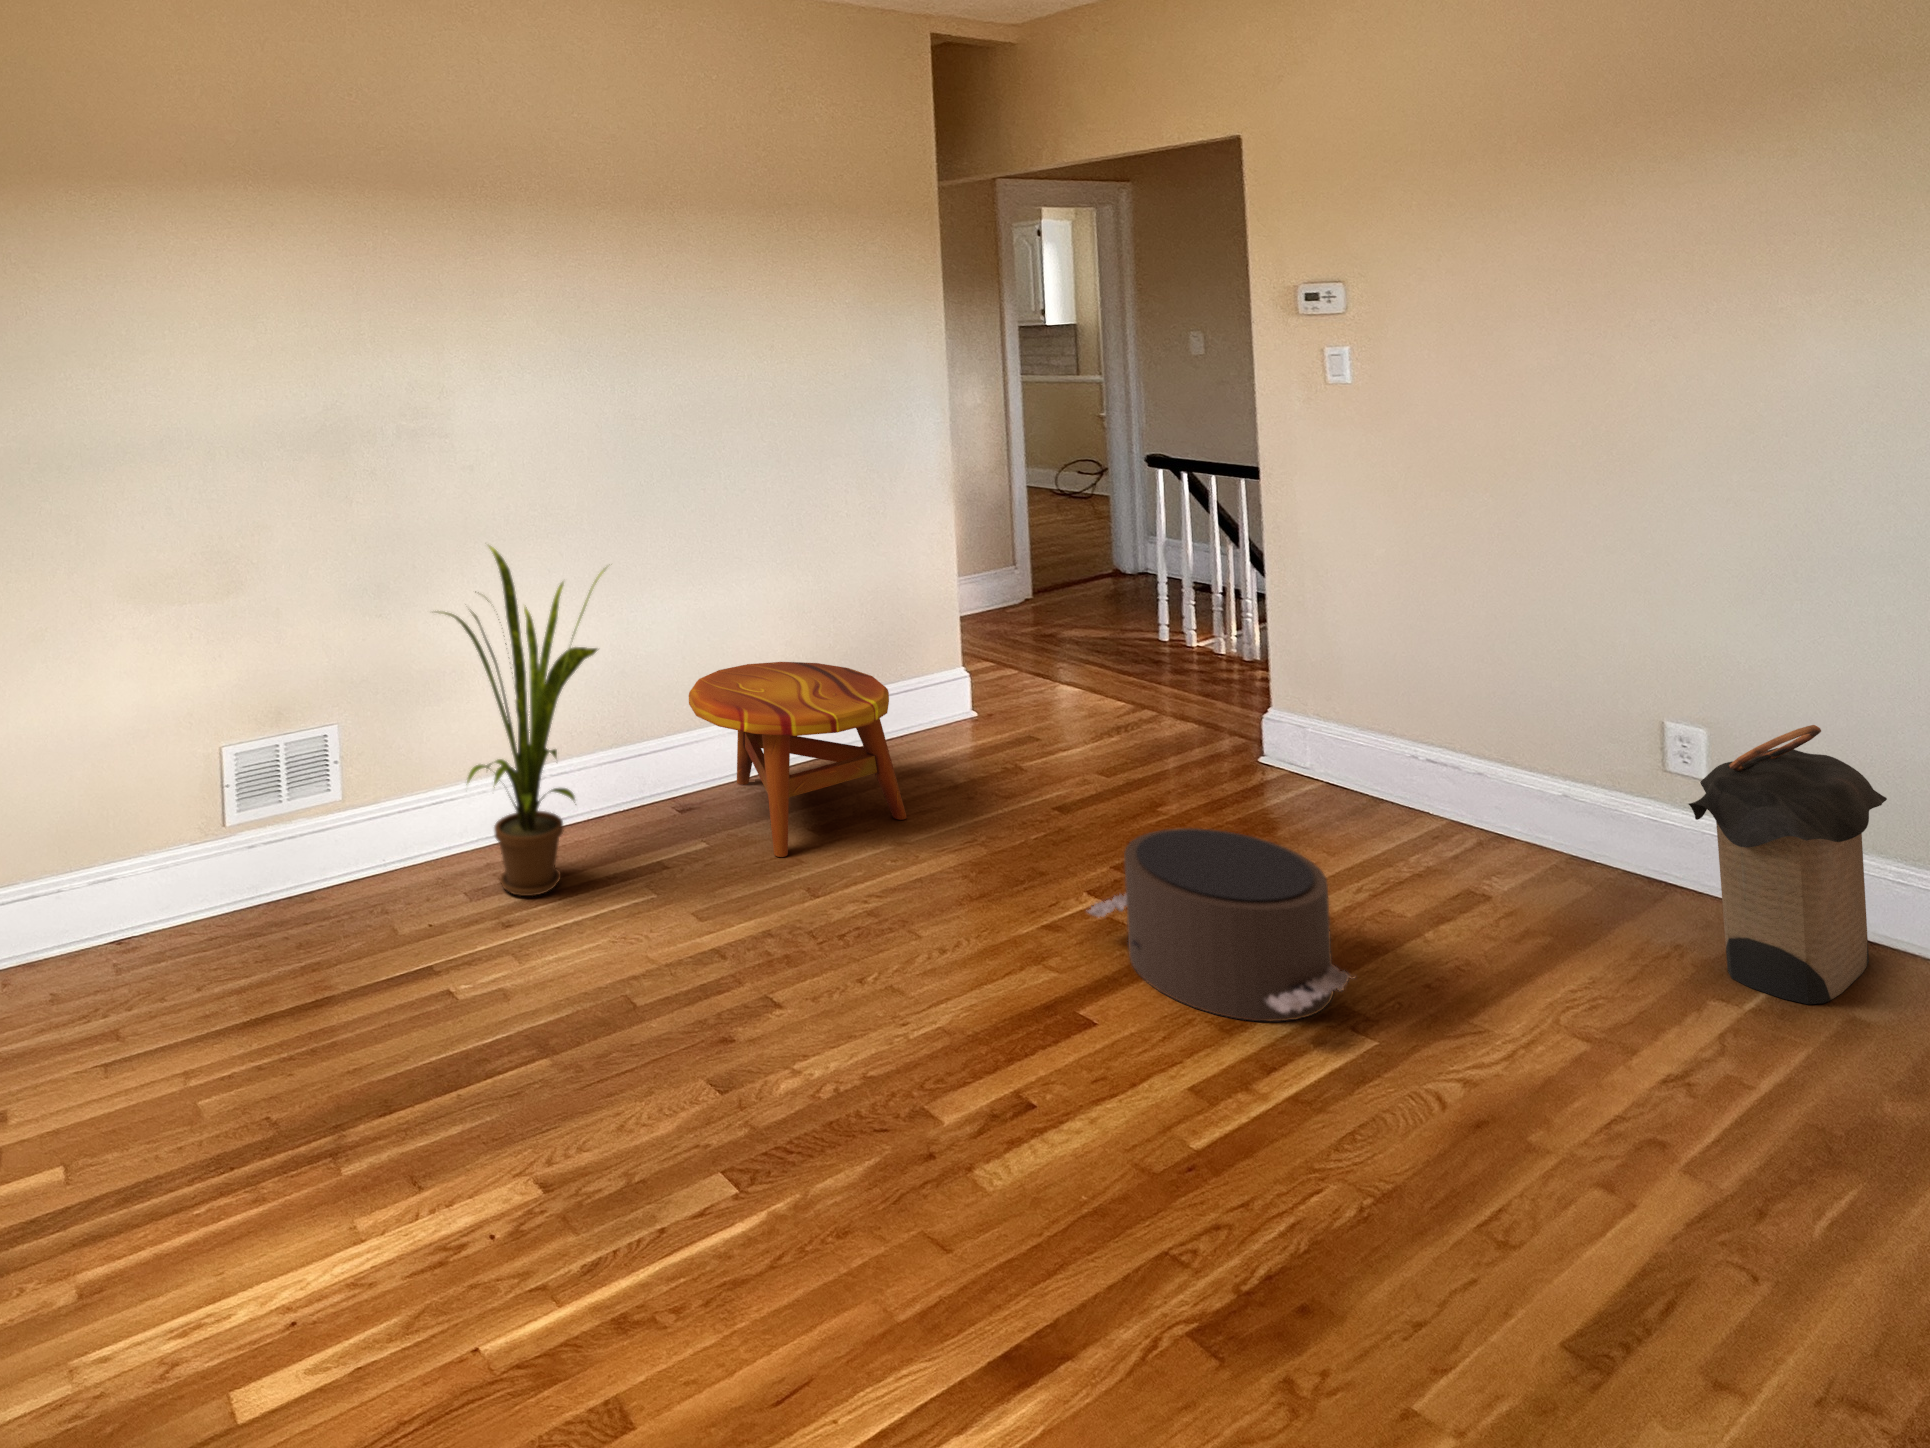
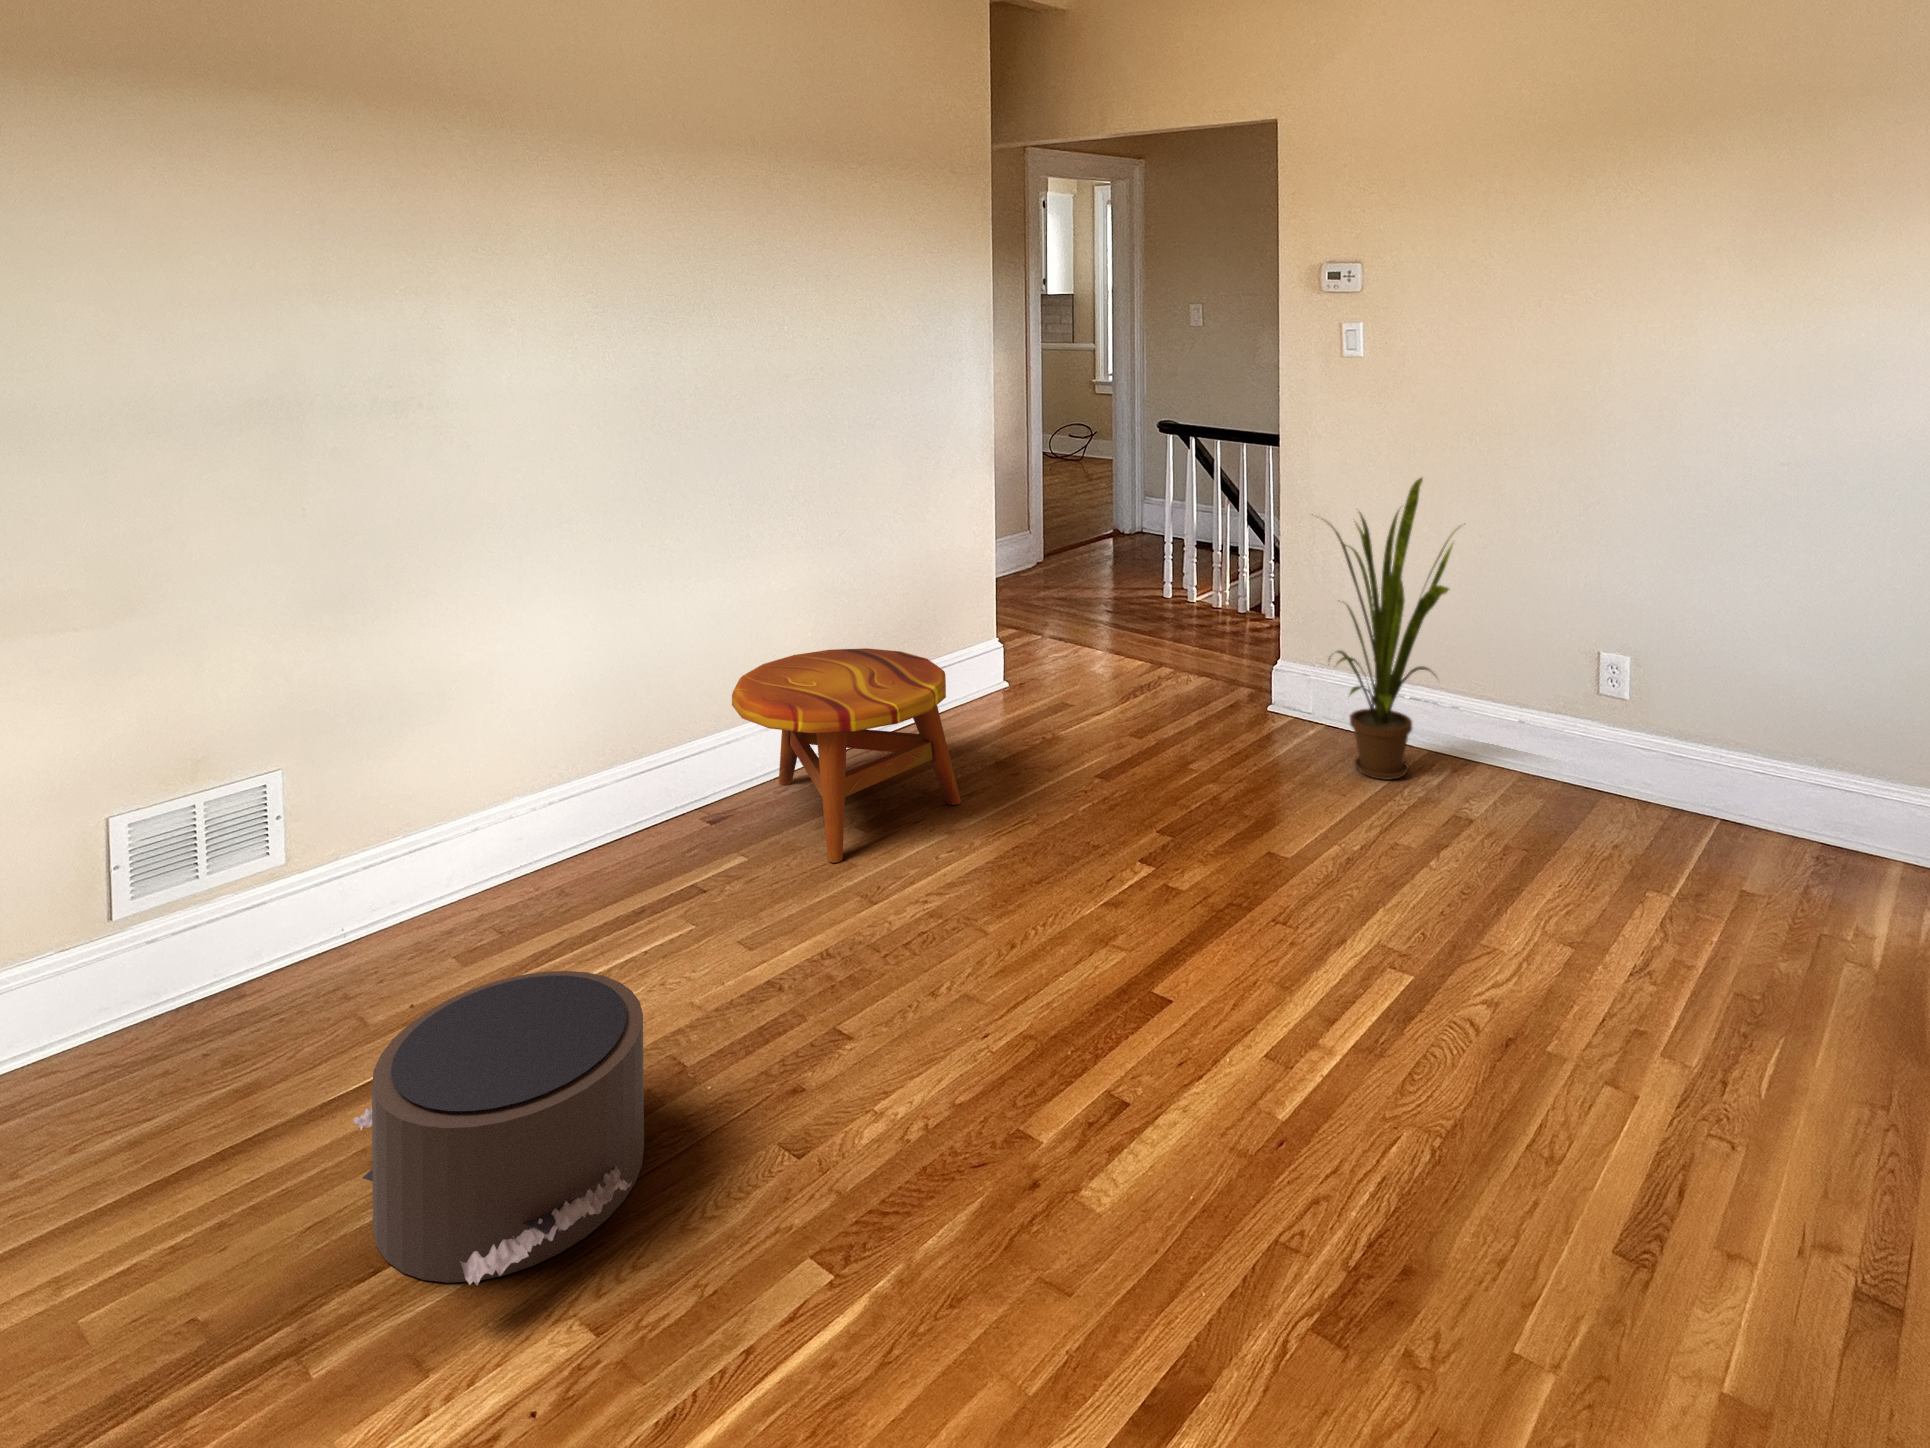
house plant: present [440,546,606,896] -> present [1312,478,1458,780]
laundry hamper: present [1689,725,1887,1004] -> none [1630,647,1753,880]
pouf: present [1088,828,1355,1021] -> present [353,971,644,1285]

